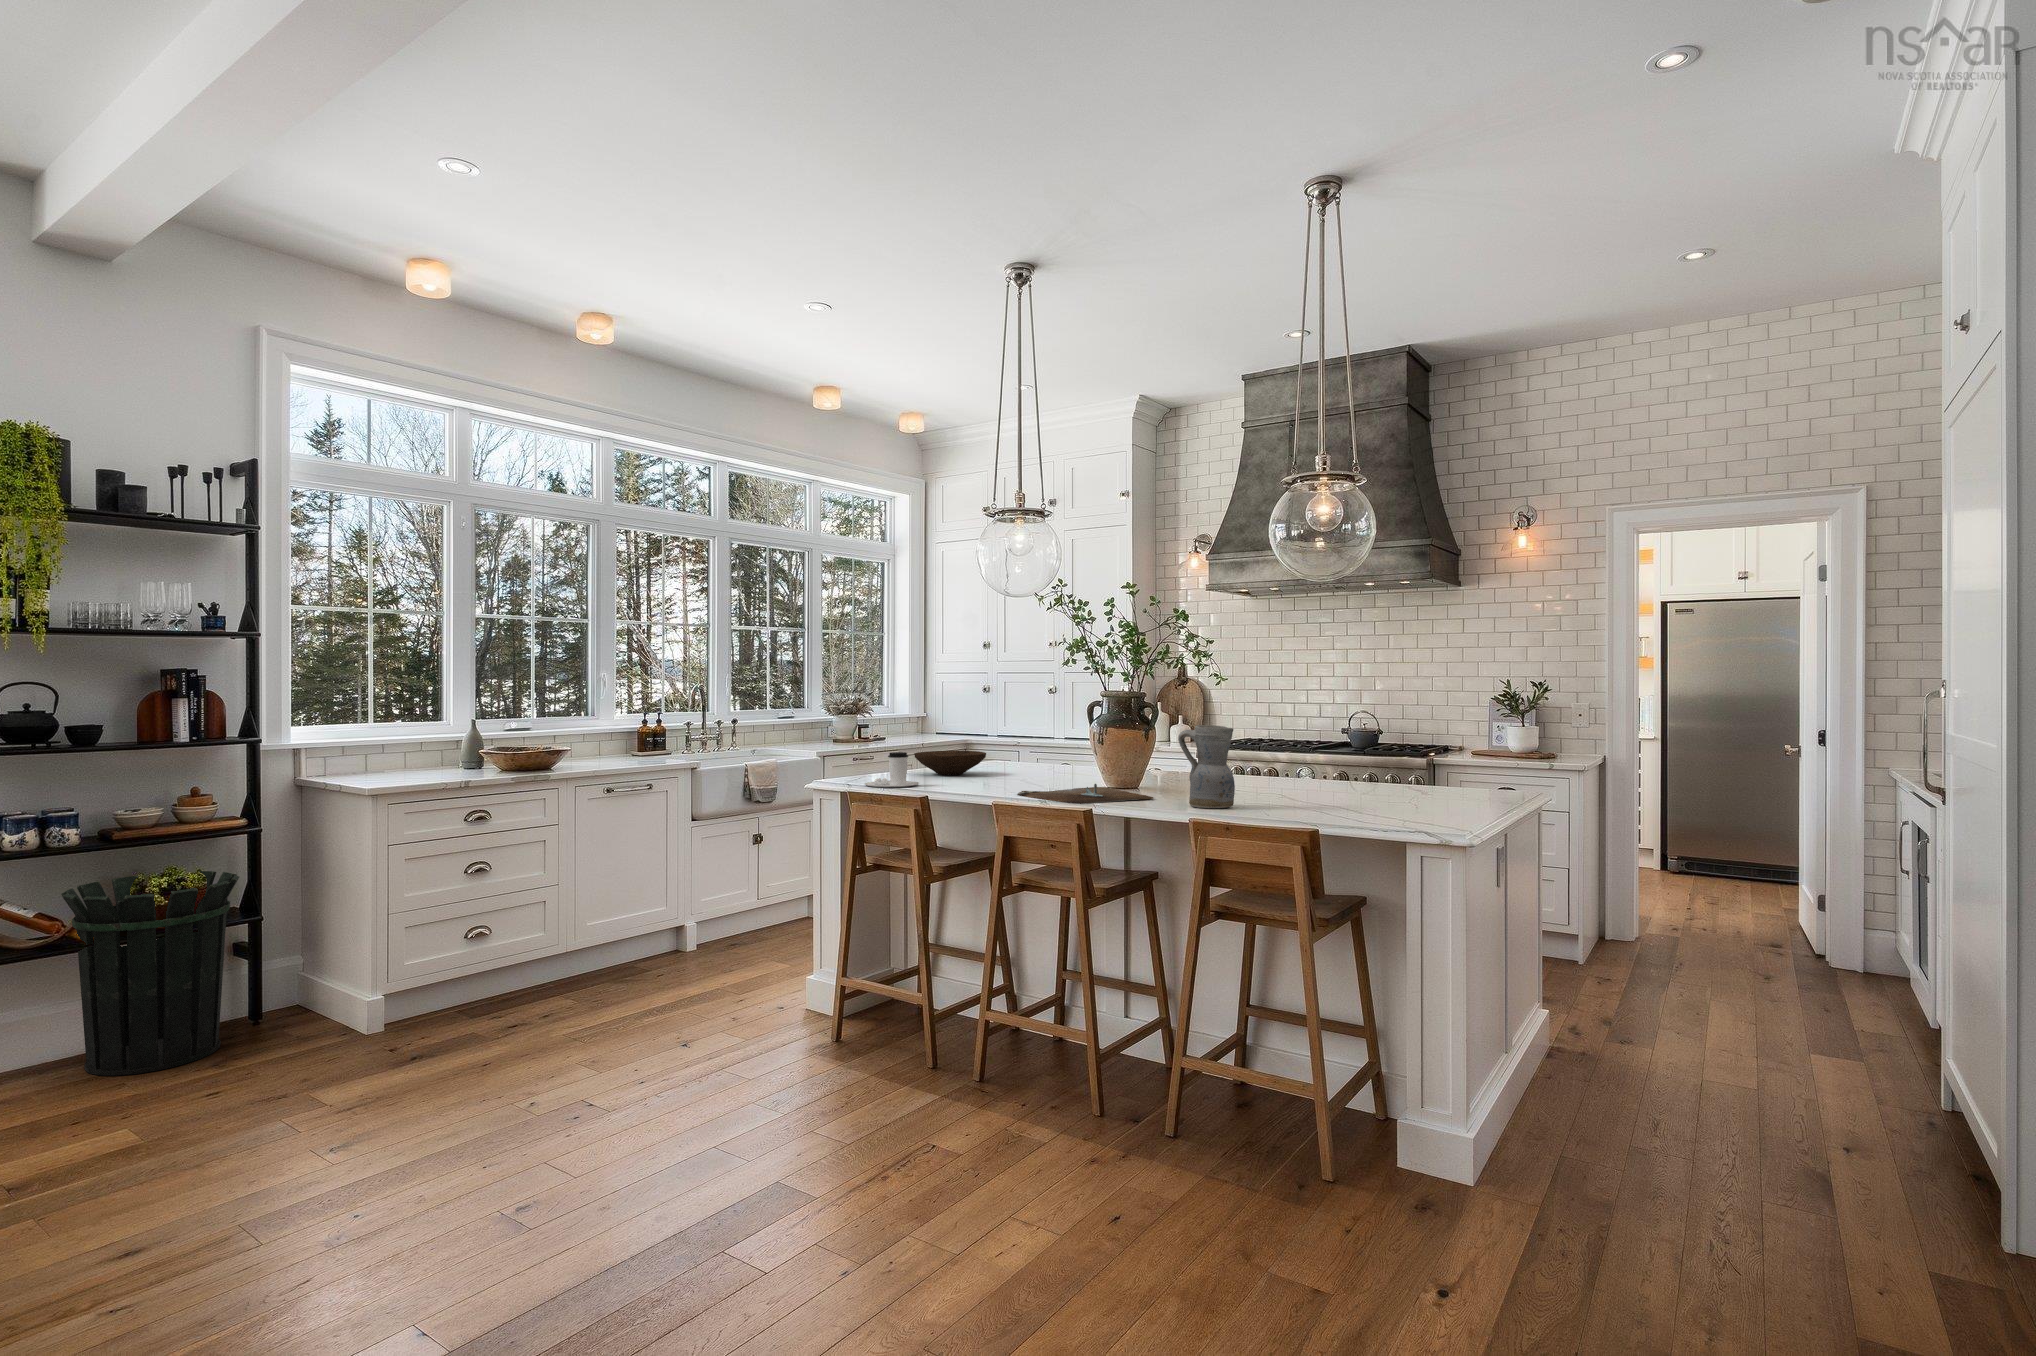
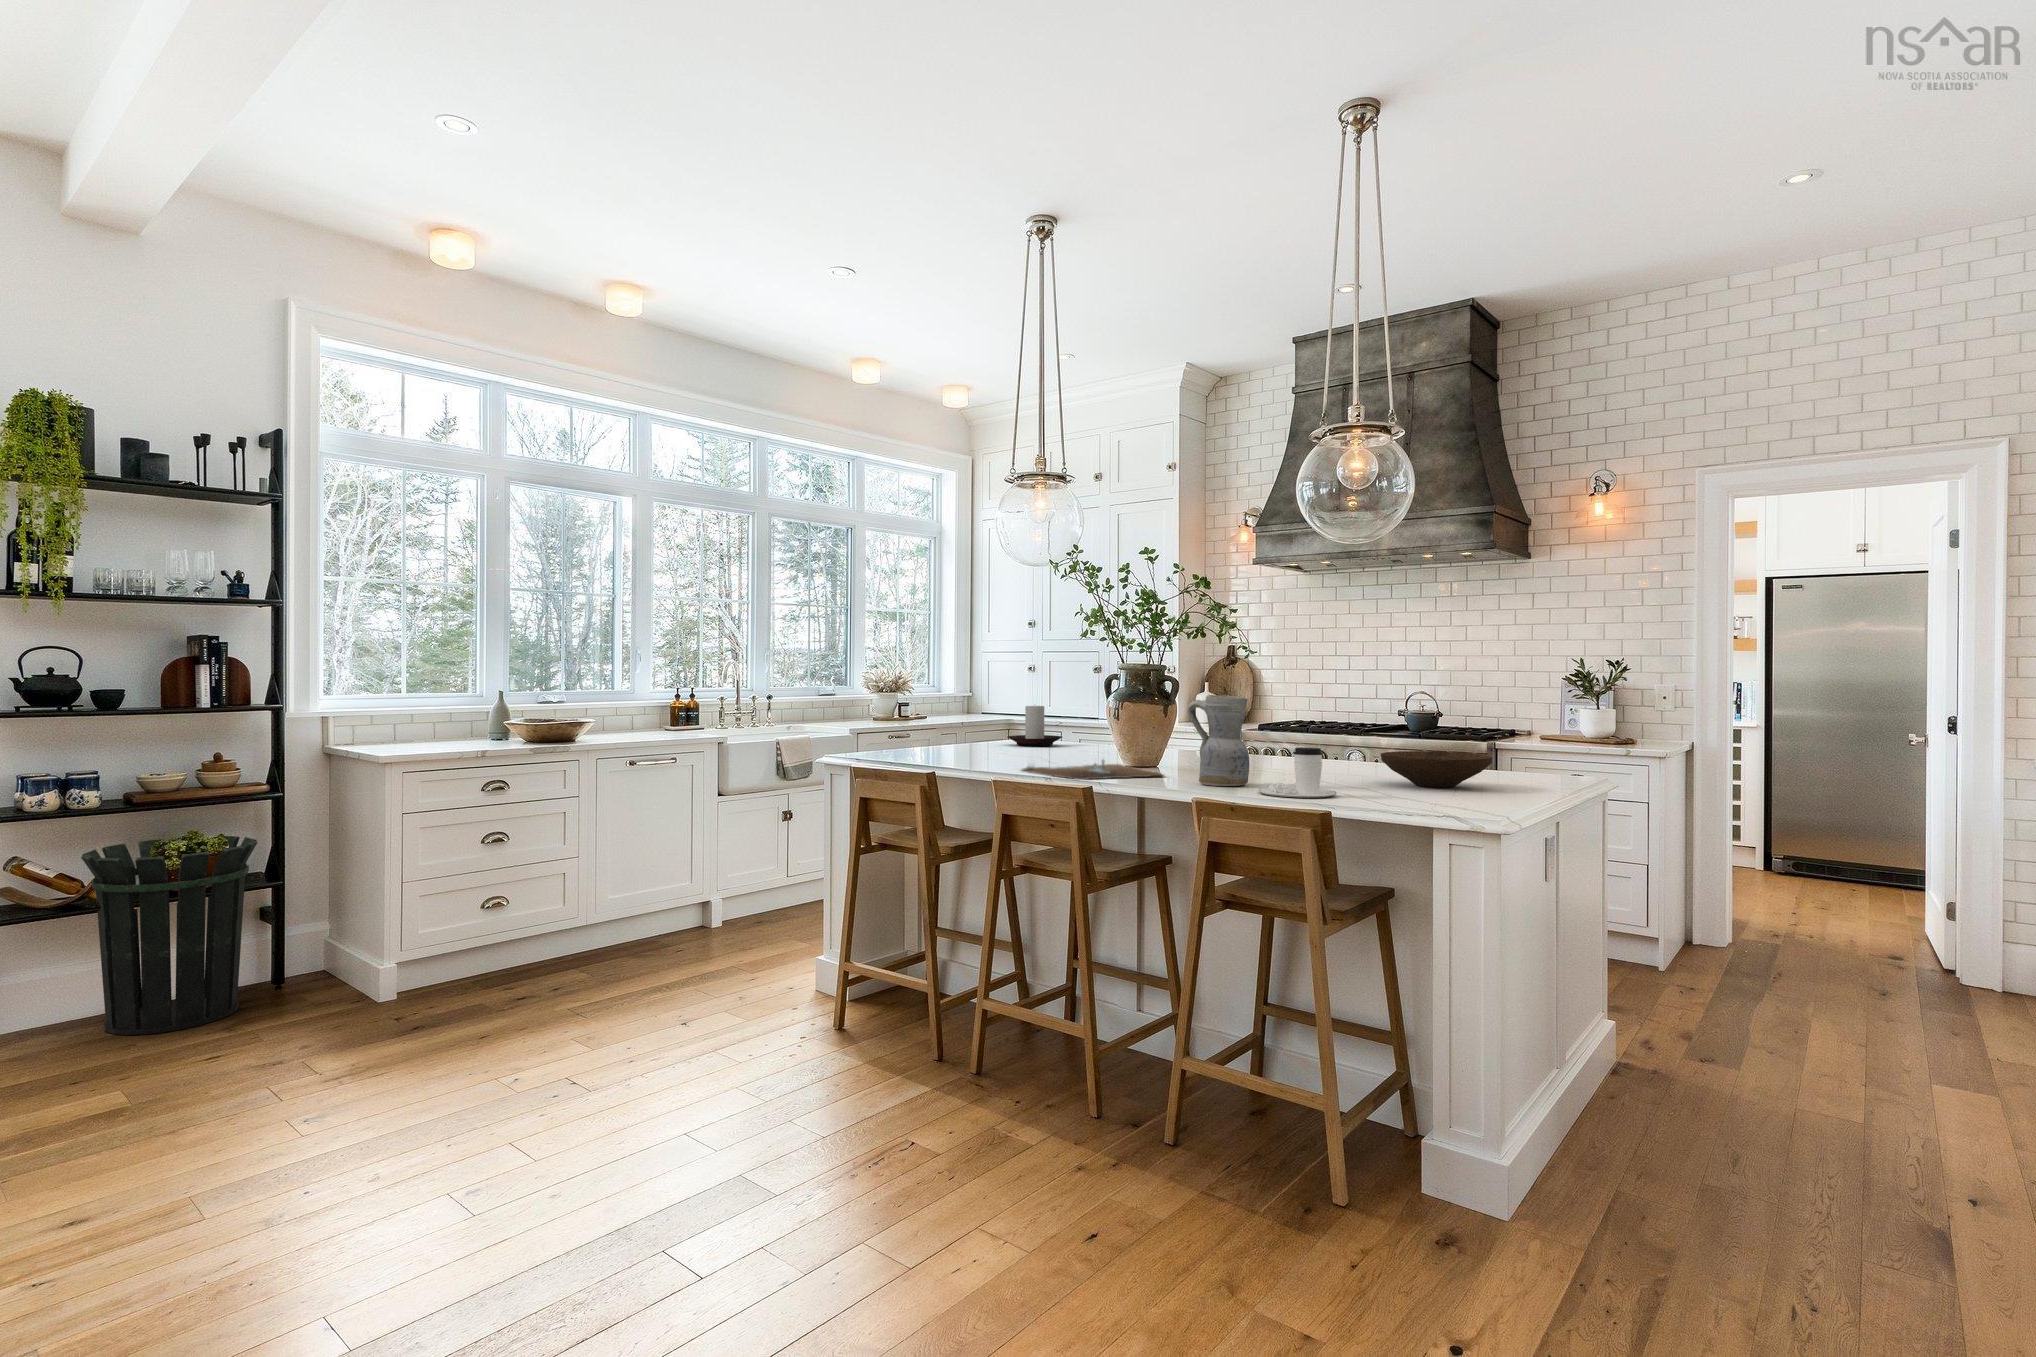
candle holder: none [979,726,1033,767] -> present [1008,706,1062,746]
wooden bowl: present [914,751,986,775] -> present [1381,751,1492,788]
coffee cup: present [865,752,919,787] -> present [1258,747,1337,798]

